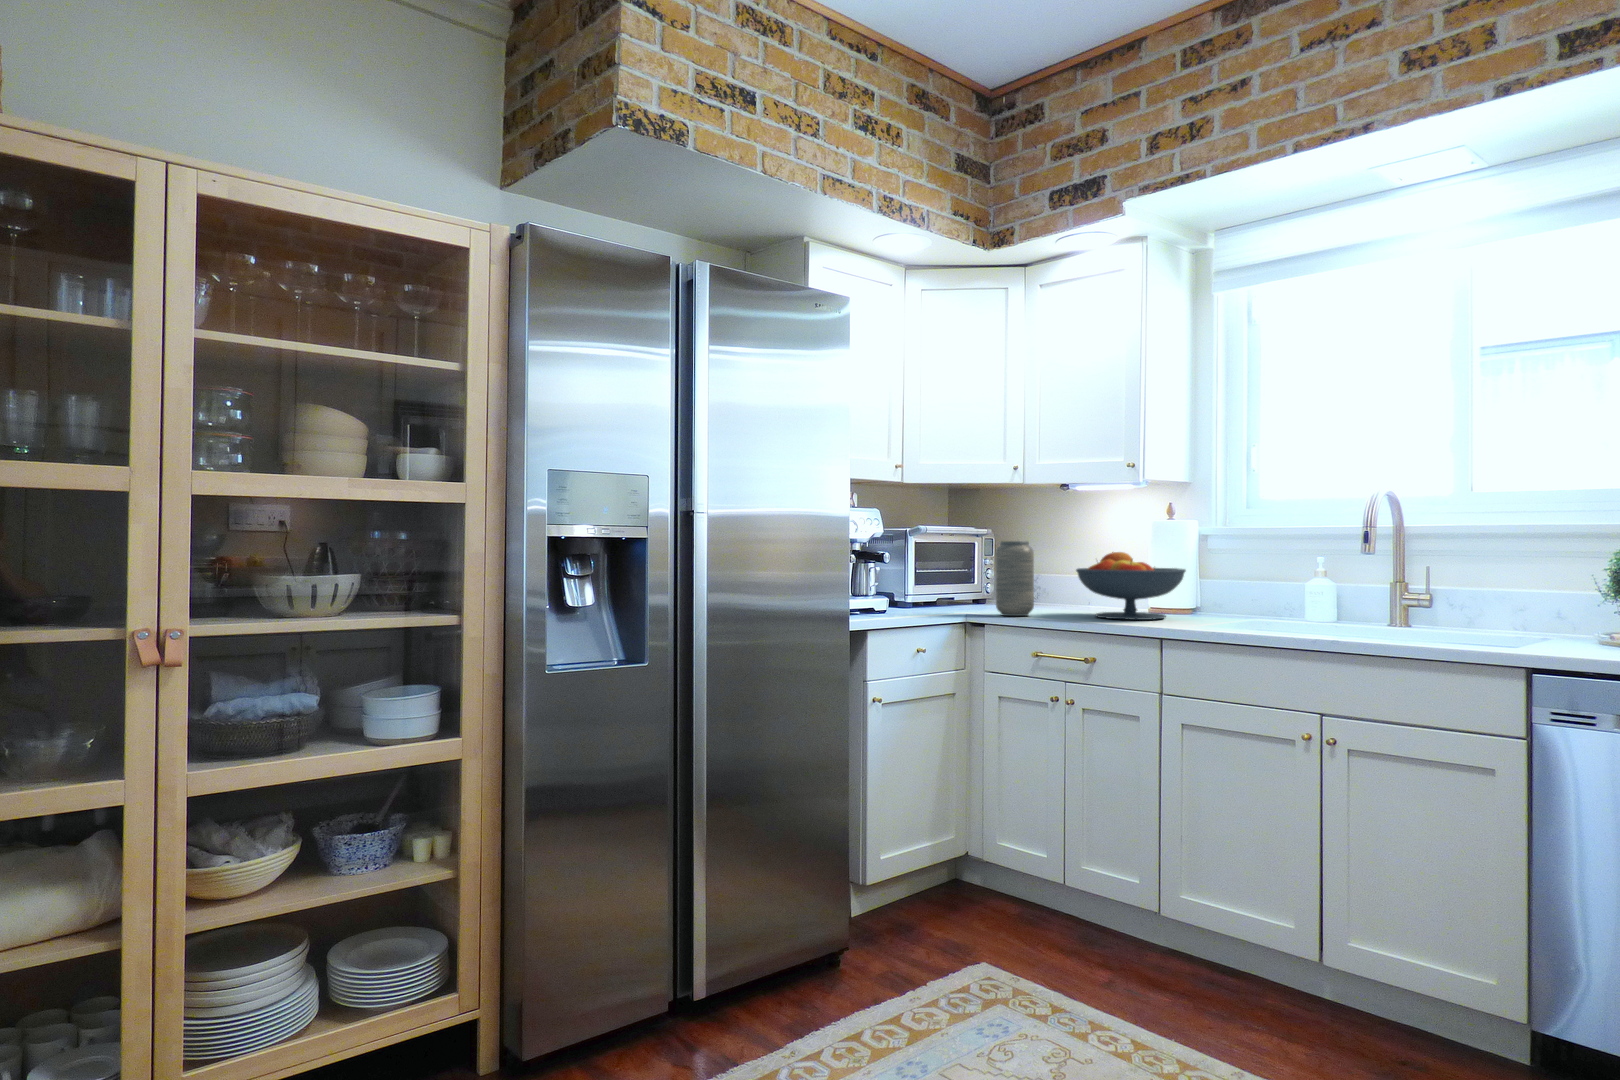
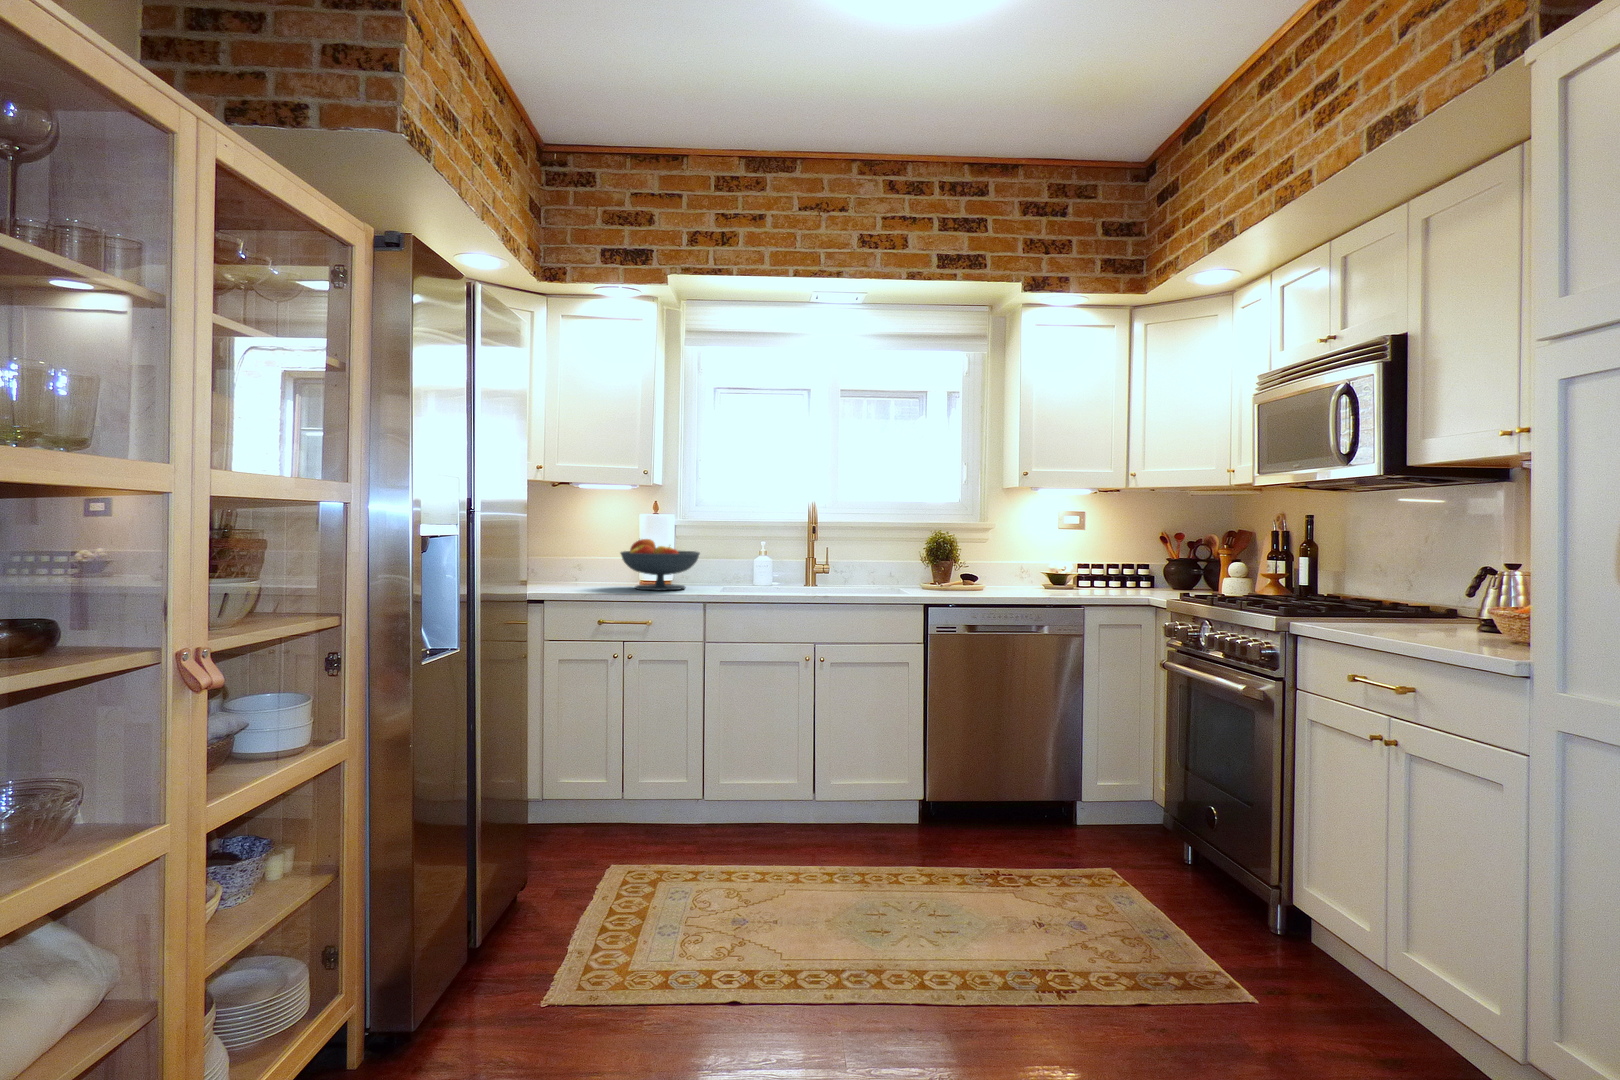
vase: present [996,541,1034,616] -> none [564,531,595,592]

